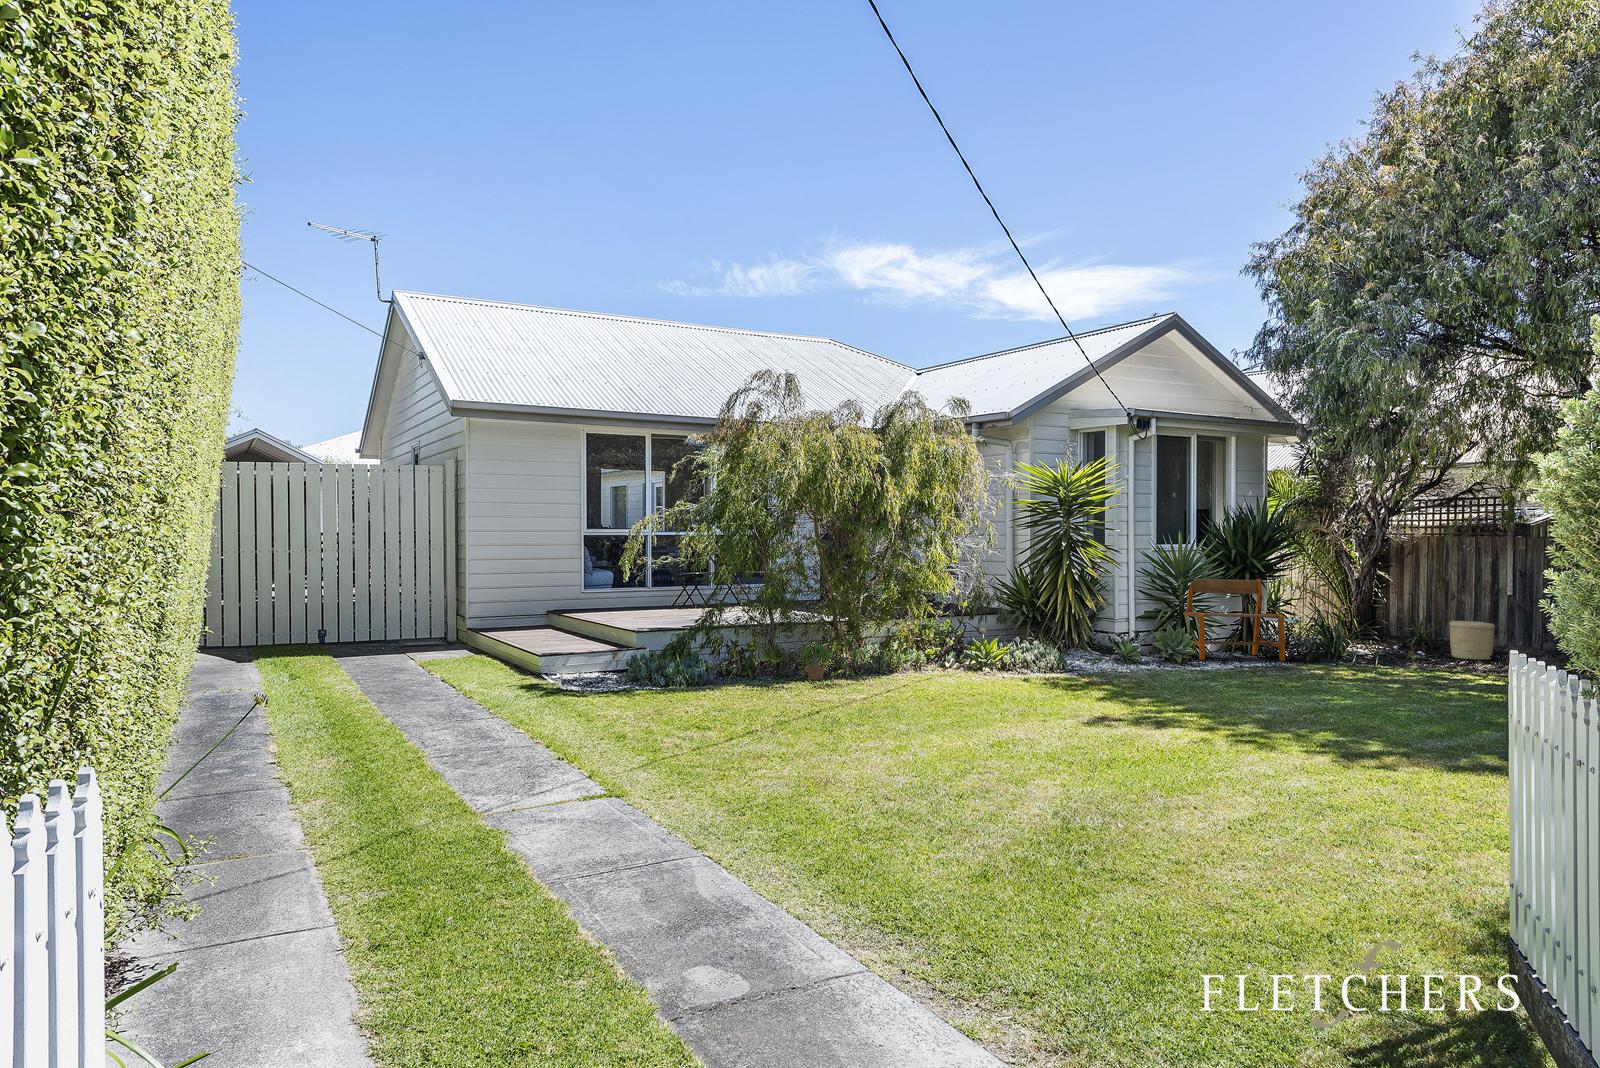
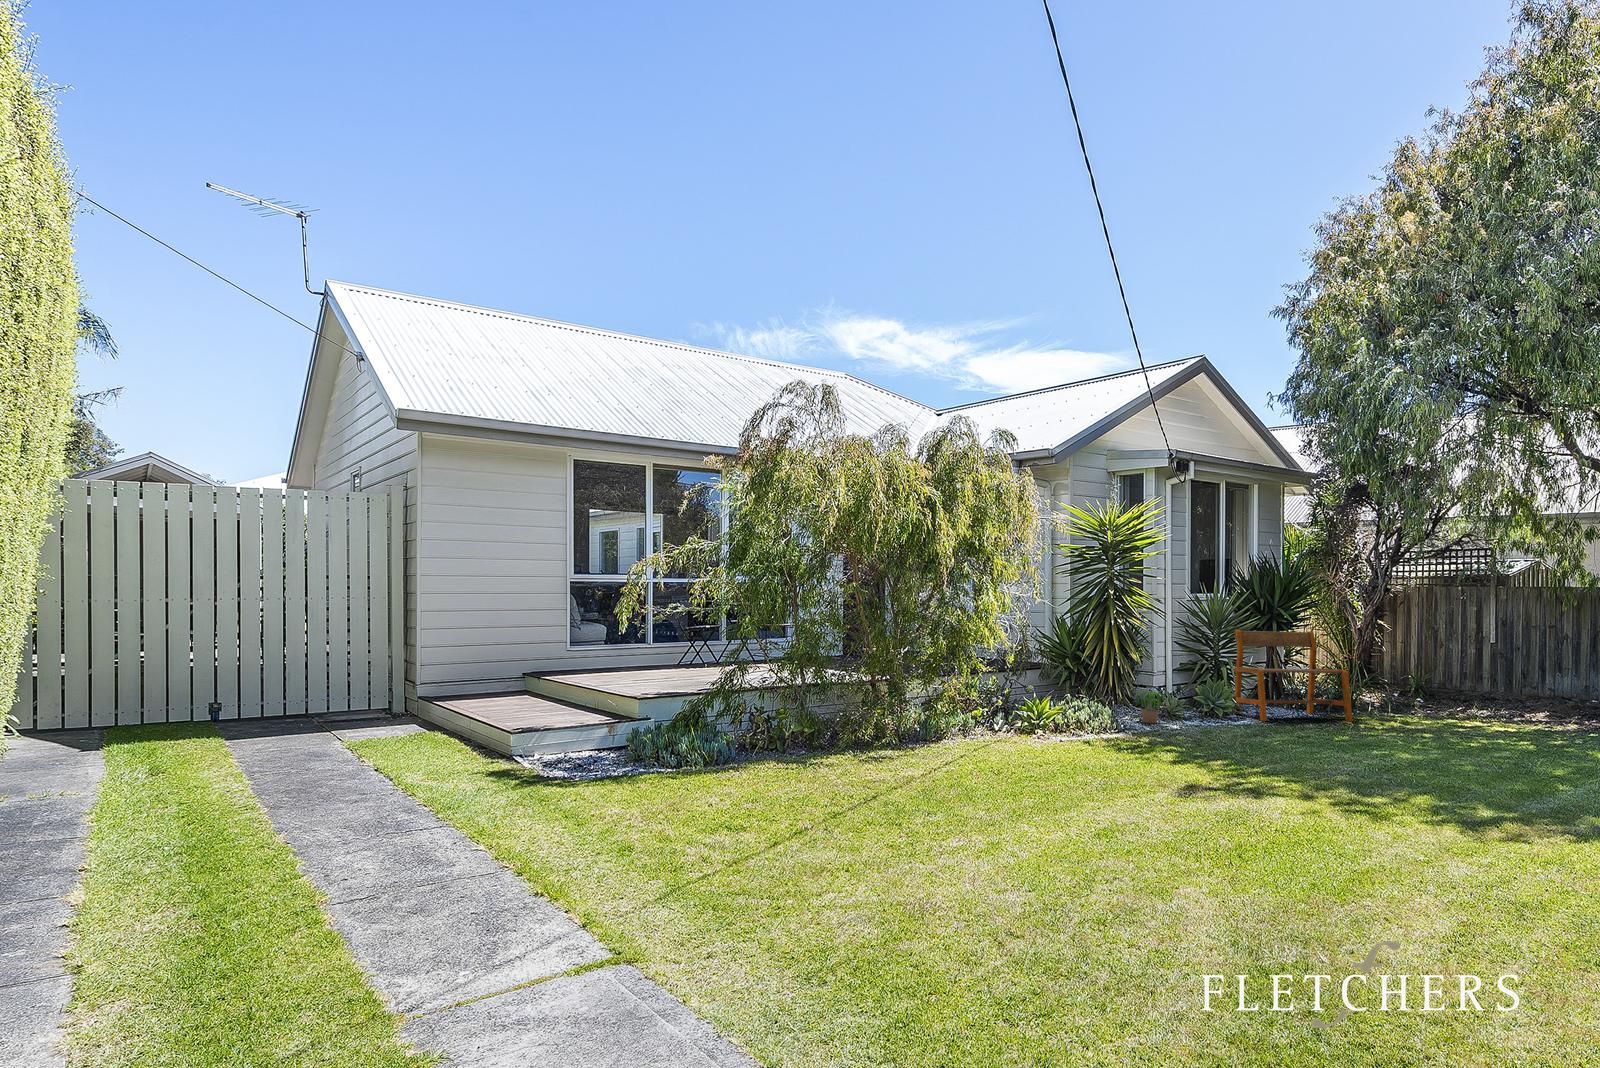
woven basket: present [1449,621,1495,660] -> none [1510,675,1563,718]
potted plant: present [802,645,831,680] -> present [1135,690,1164,723]

